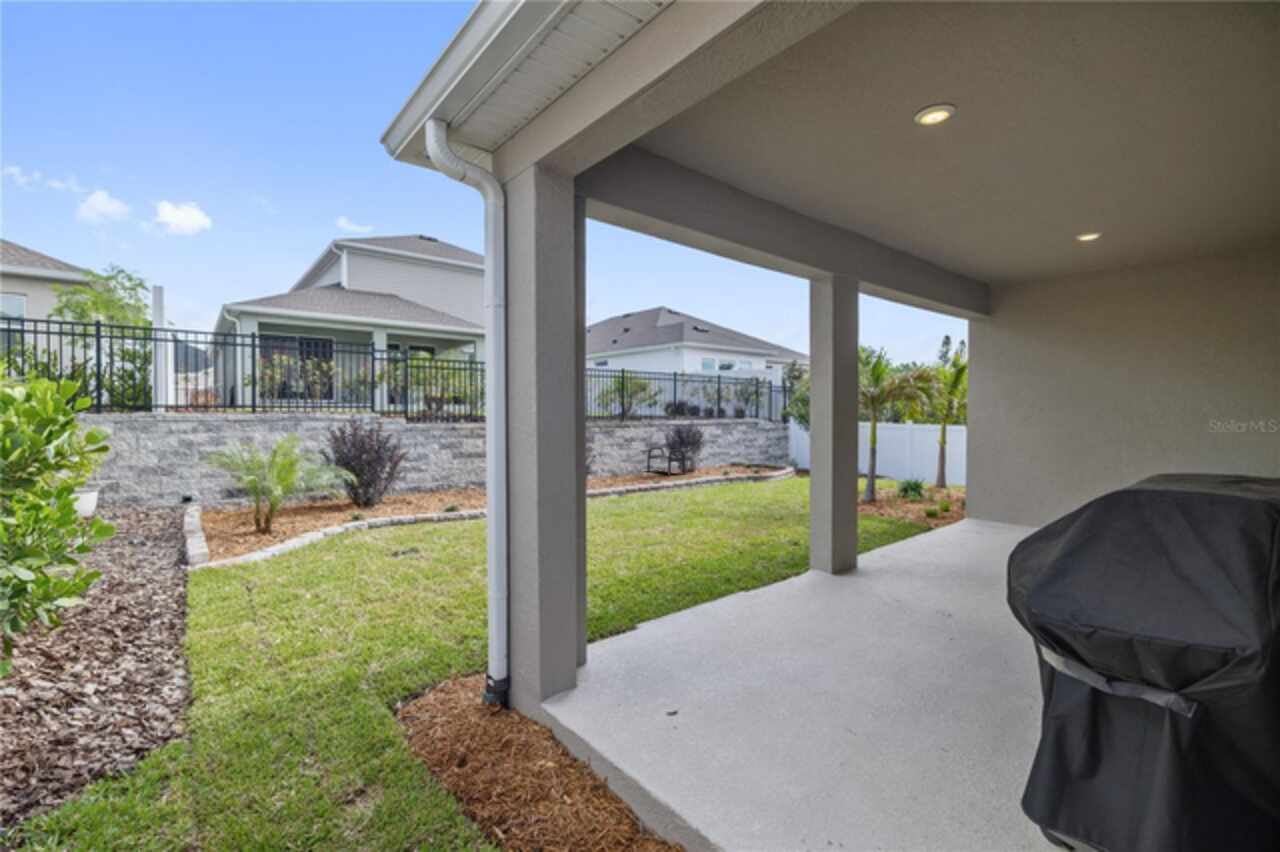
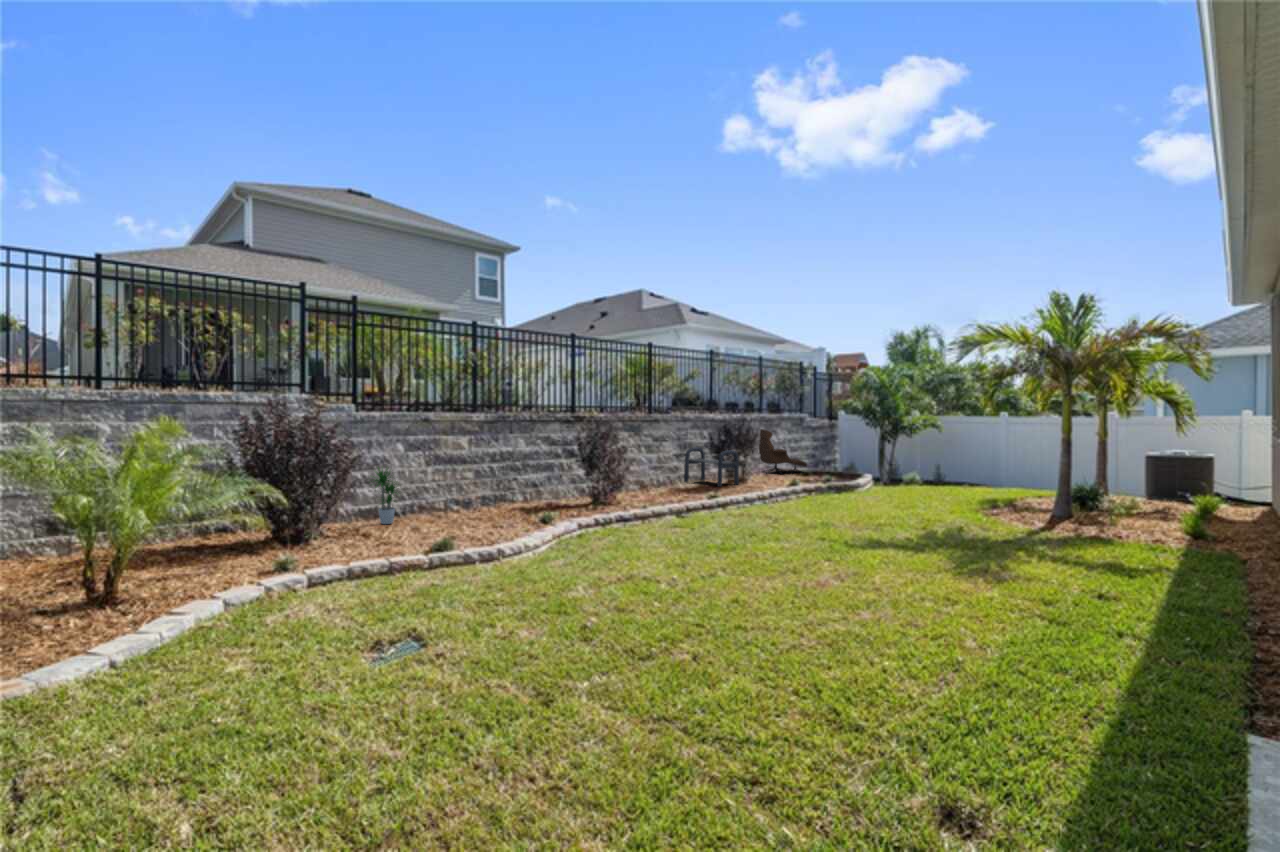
lounge chair: none [712,432,750,467] -> present [759,429,807,474]
potted plant: none [410,459,436,497] -> present [375,468,397,524]

